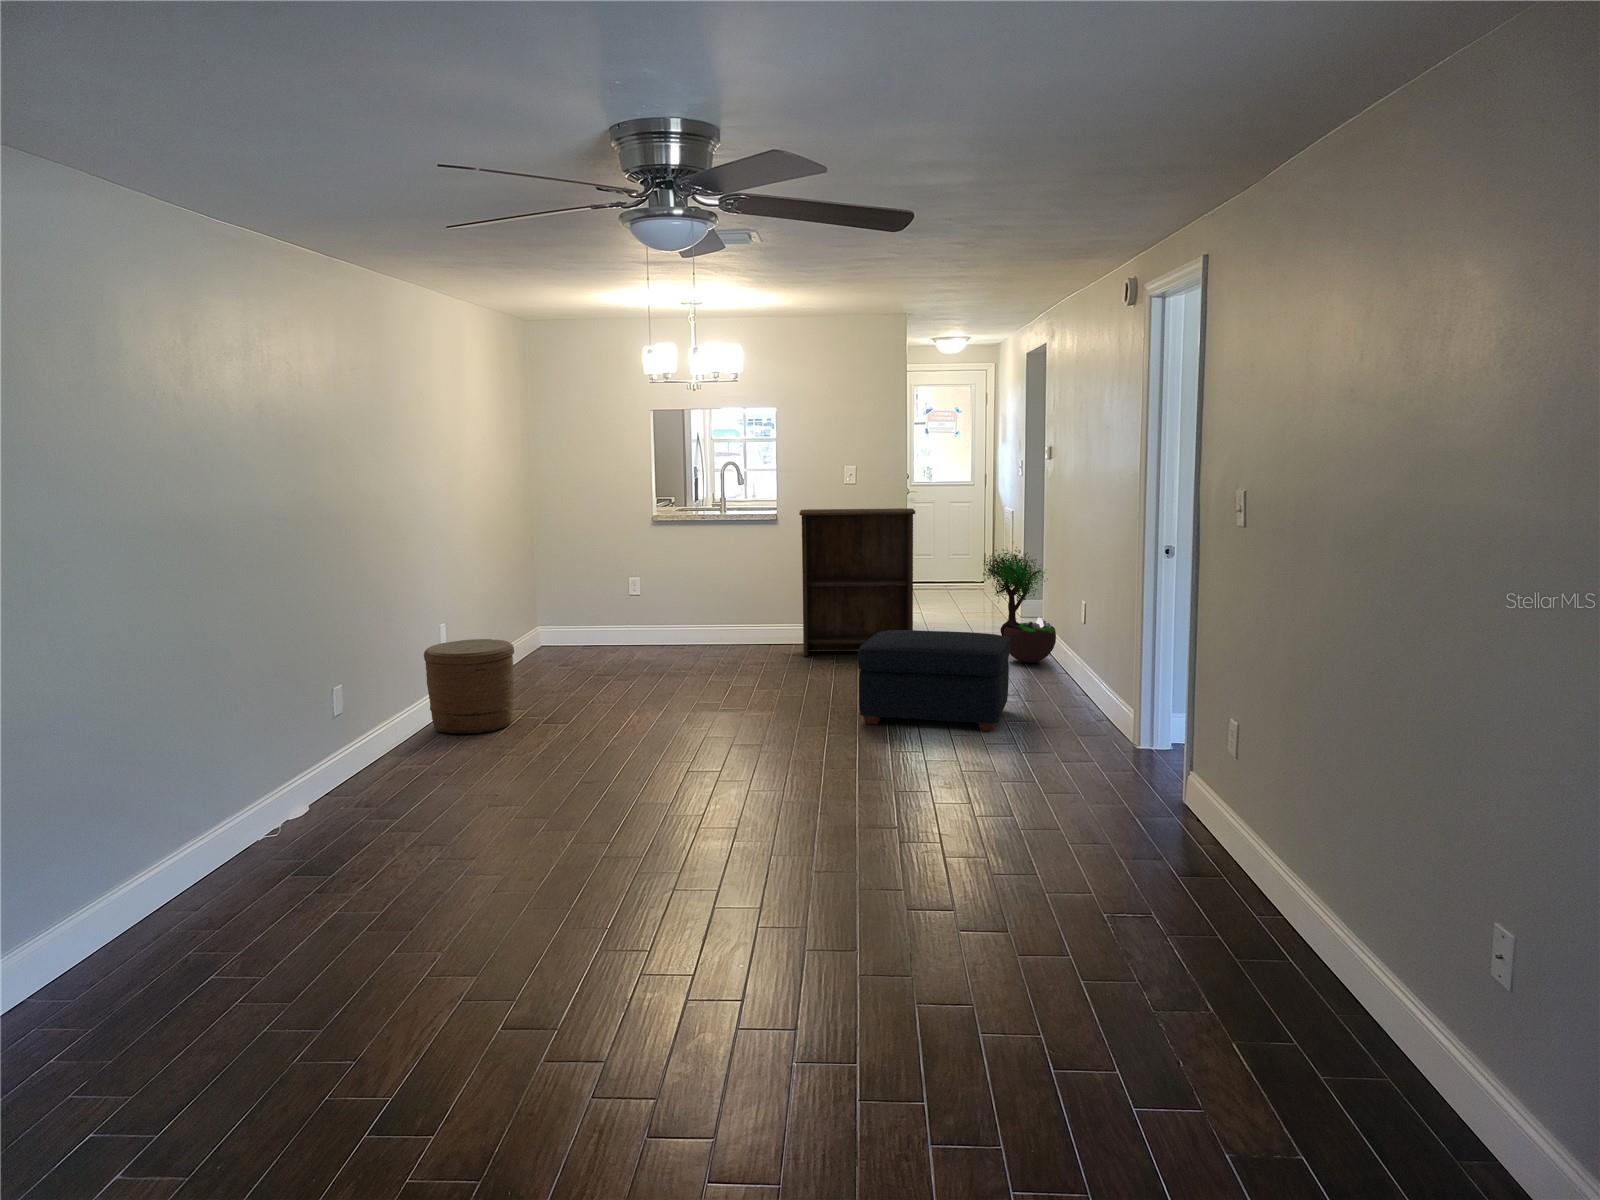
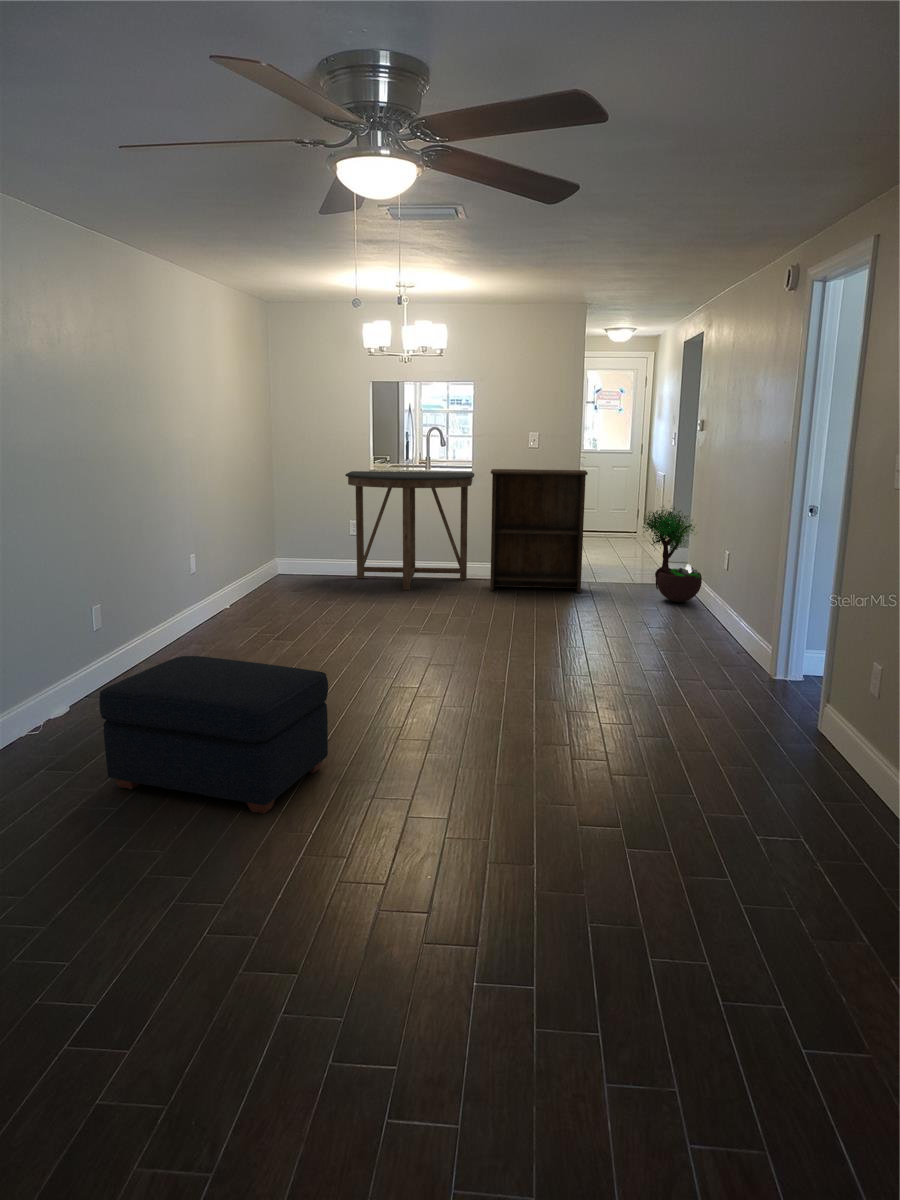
console table: none [623,514,780,659] -> present [345,471,474,590]
ottoman: present [858,630,1010,732] -> present [99,656,328,814]
woven basket: present [424,639,514,734] -> none [176,570,251,648]

